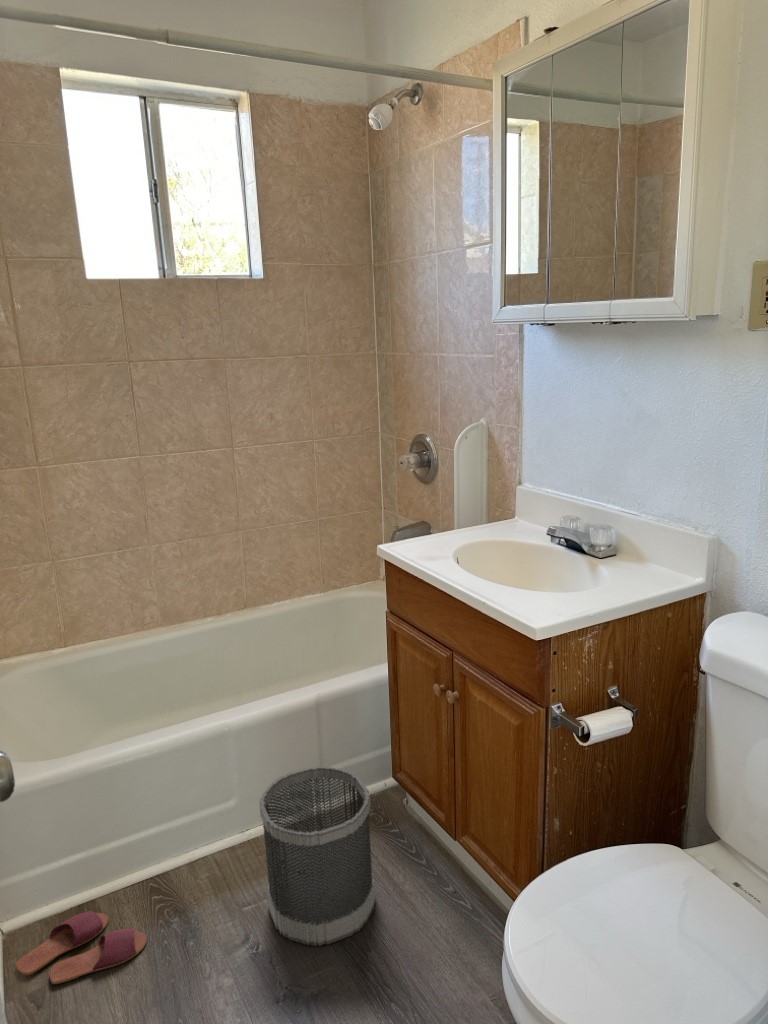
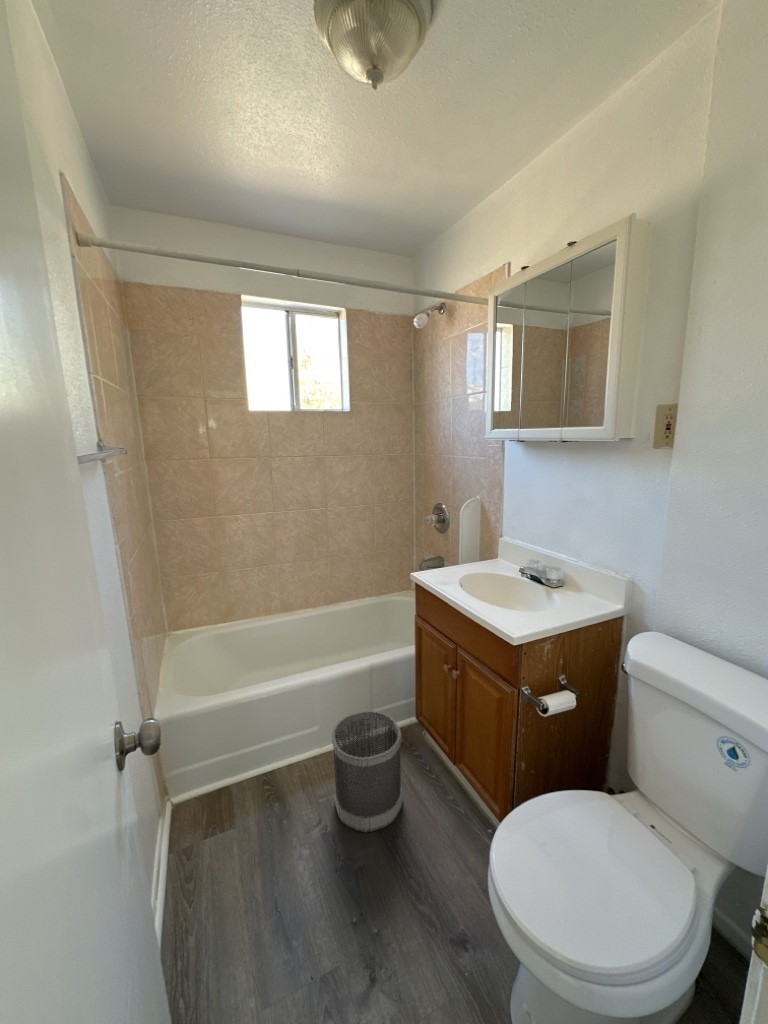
slippers: present [16,911,147,984] -> none [177,794,258,844]

